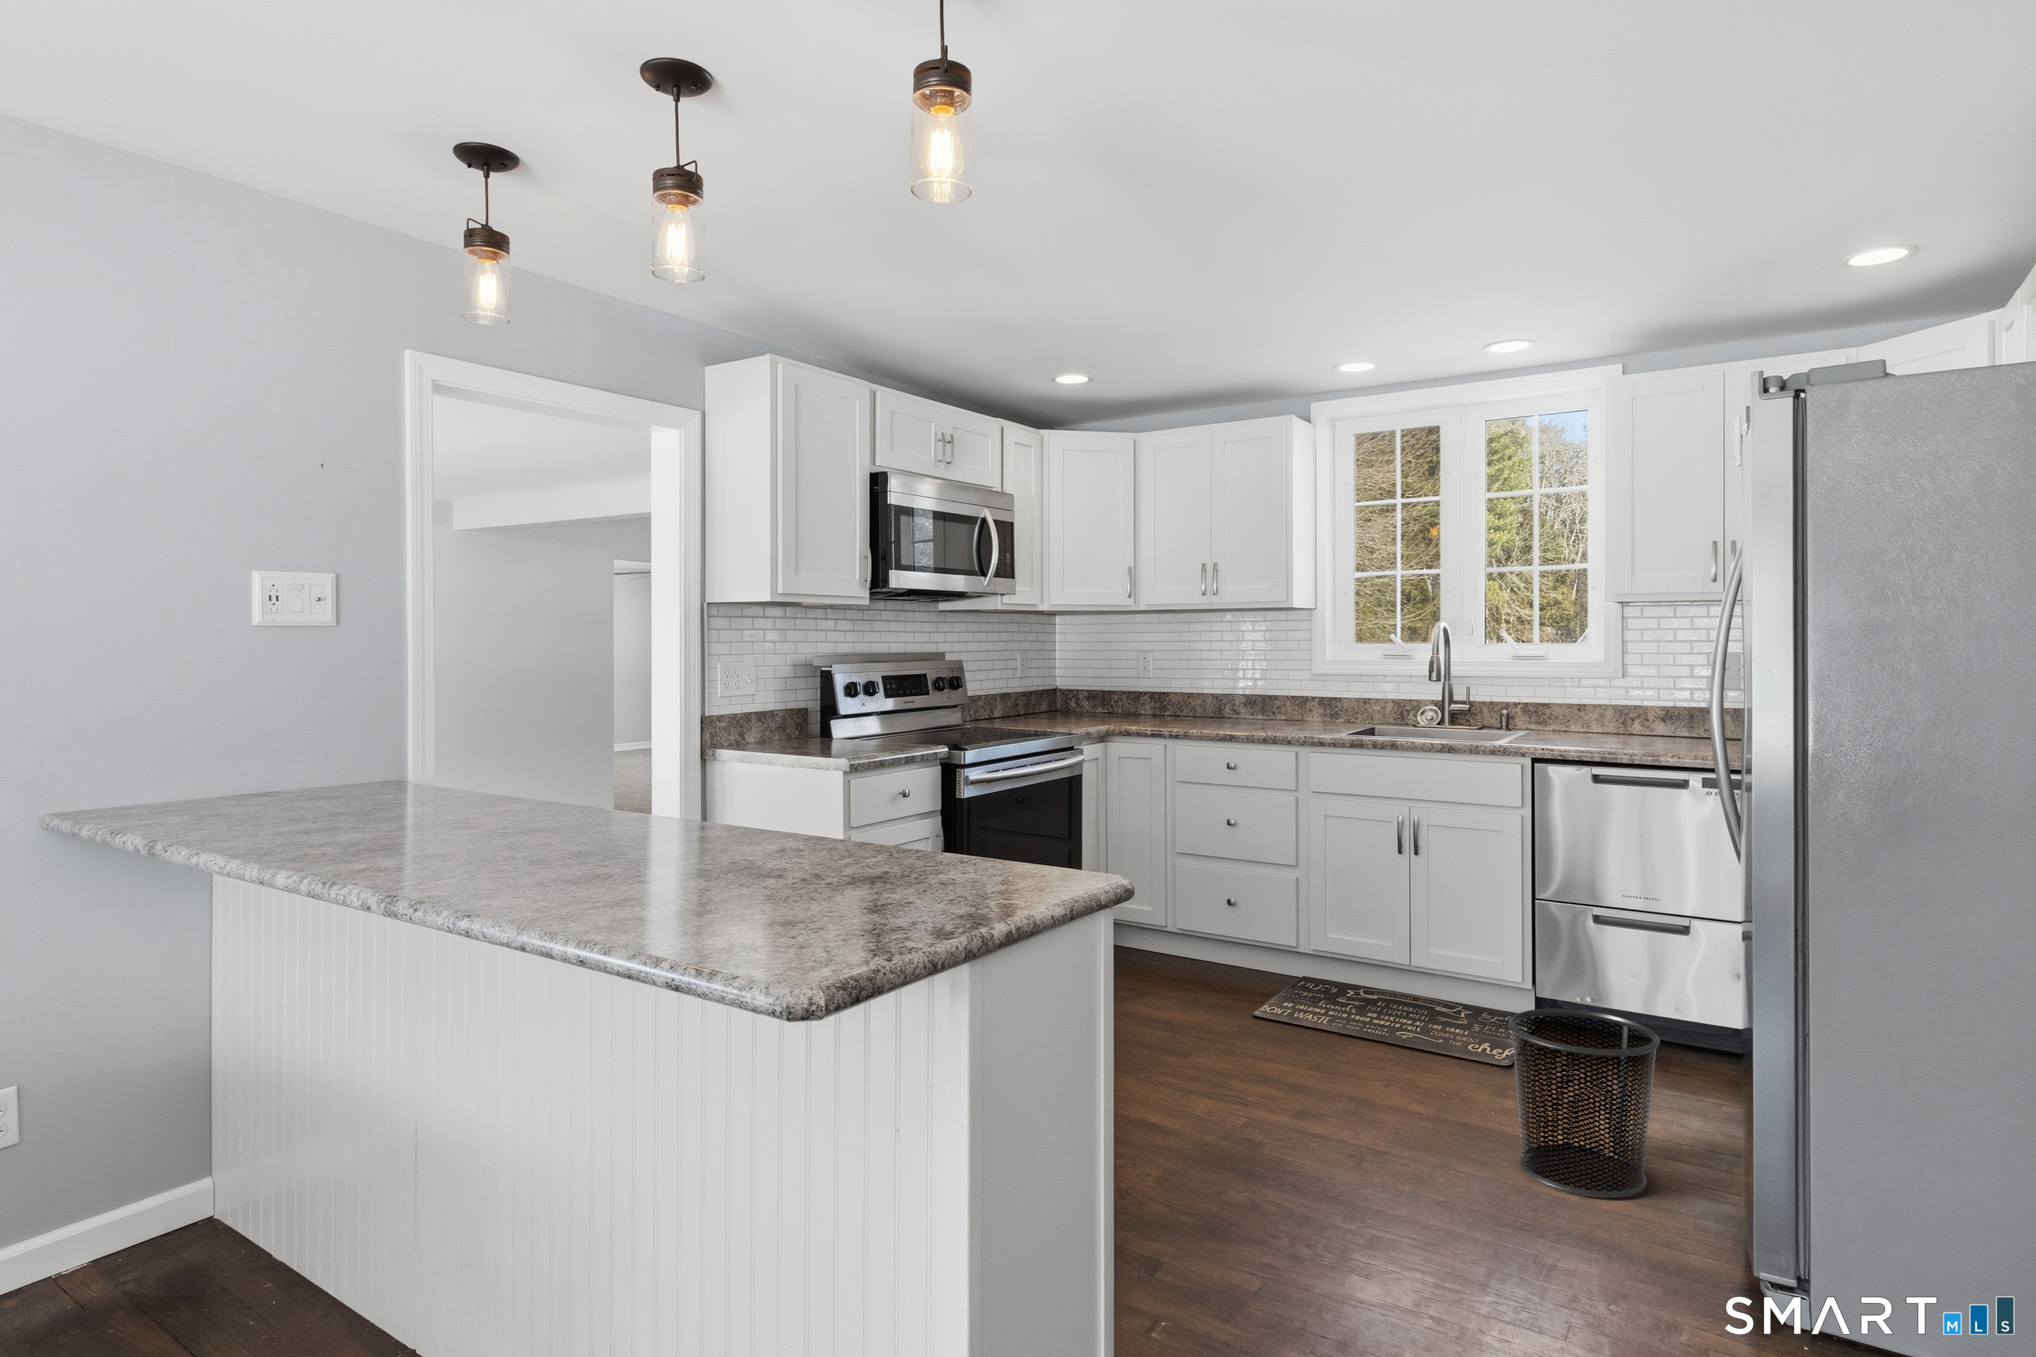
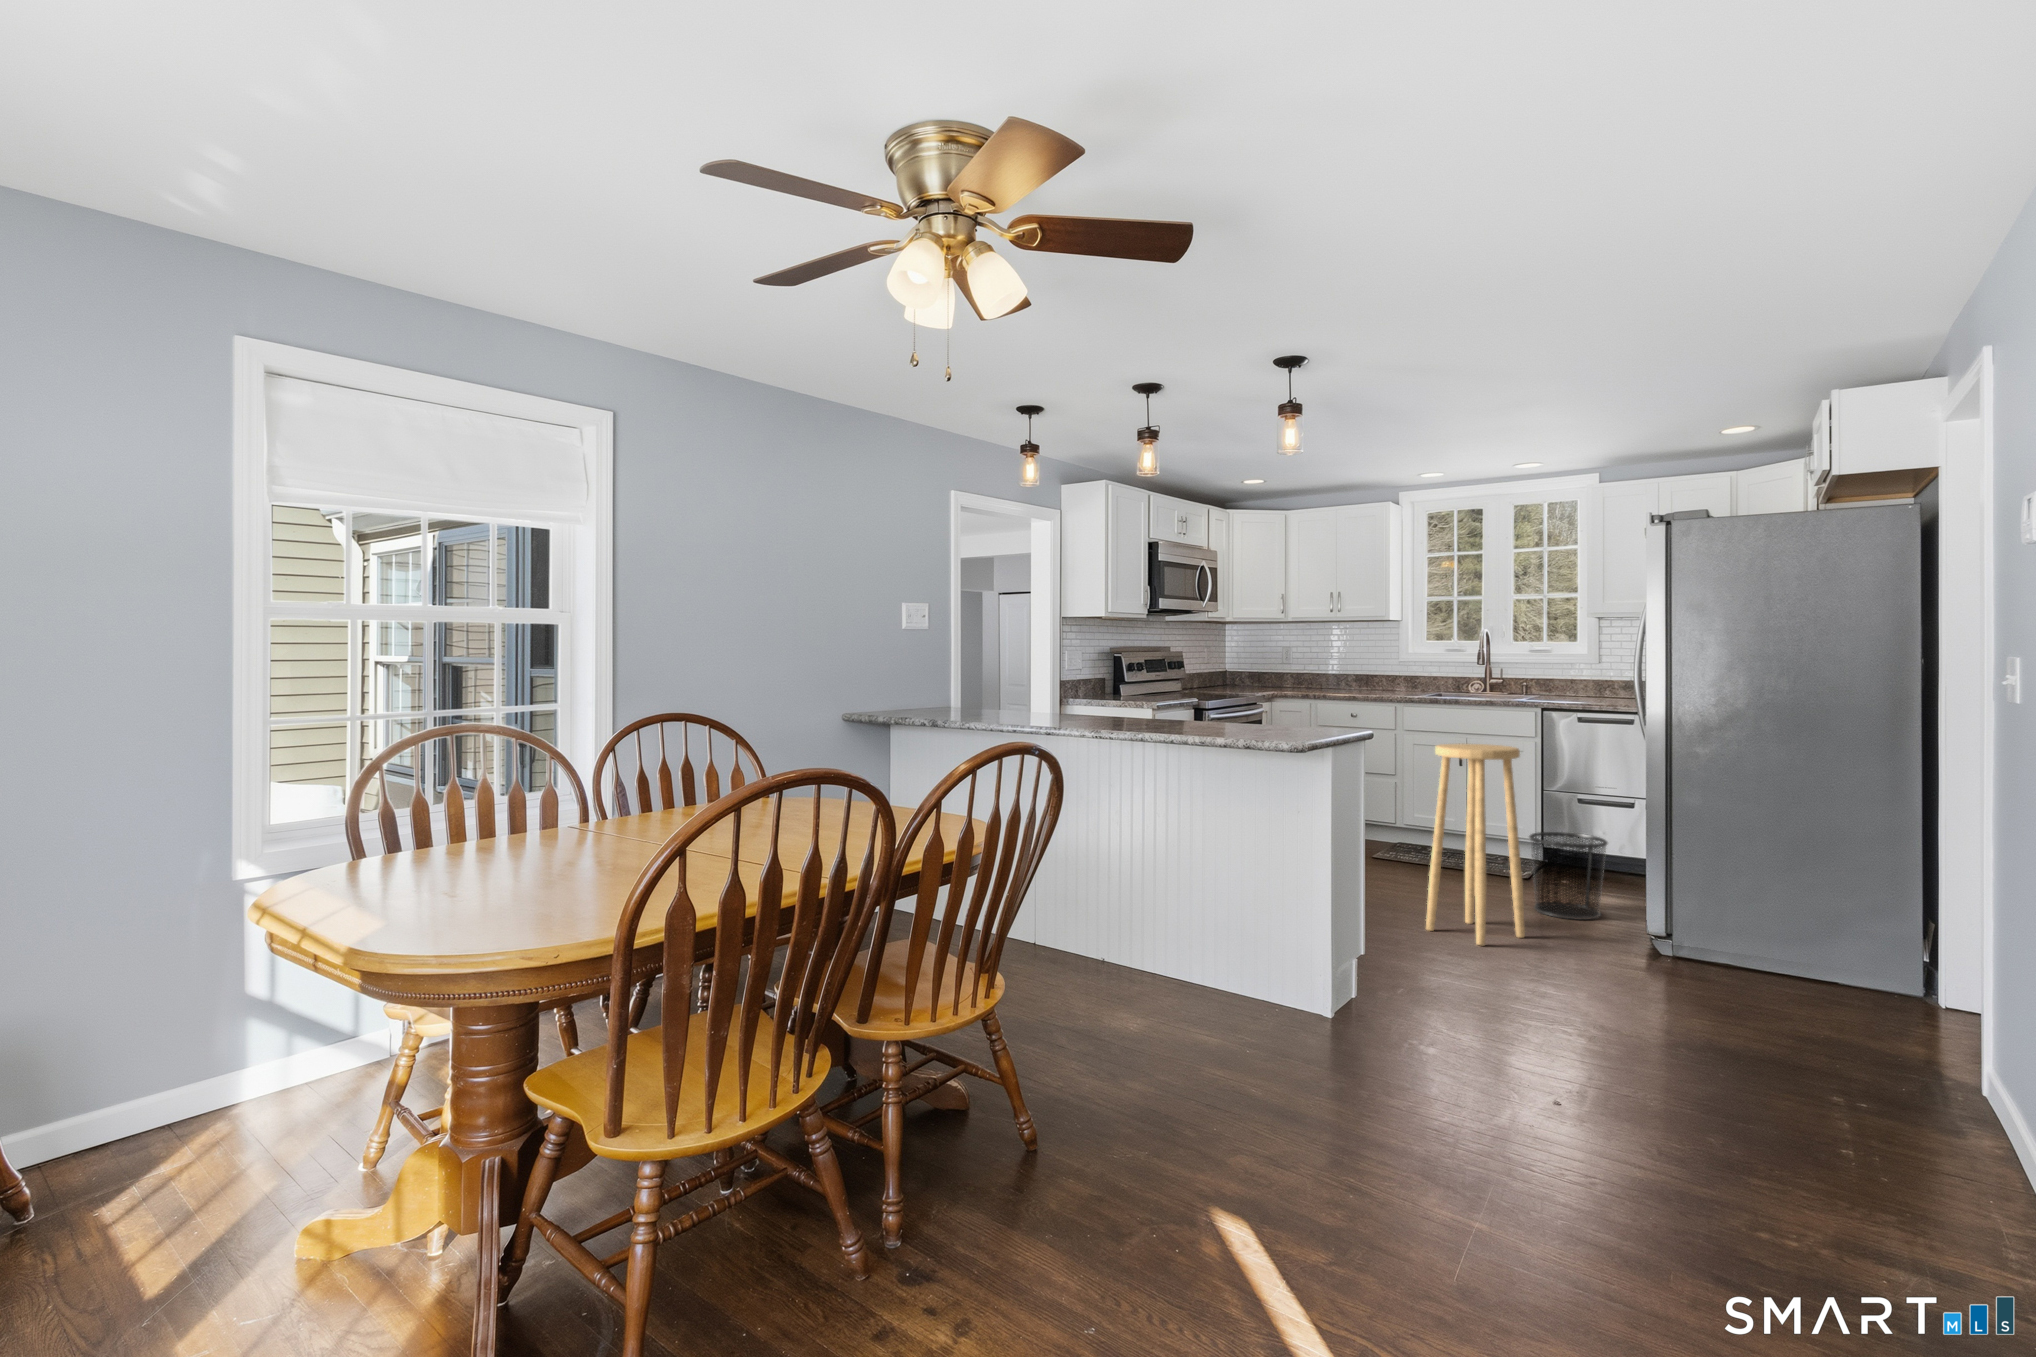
stool: none [1300,854,1499,1306] -> present [1426,744,1525,946]

